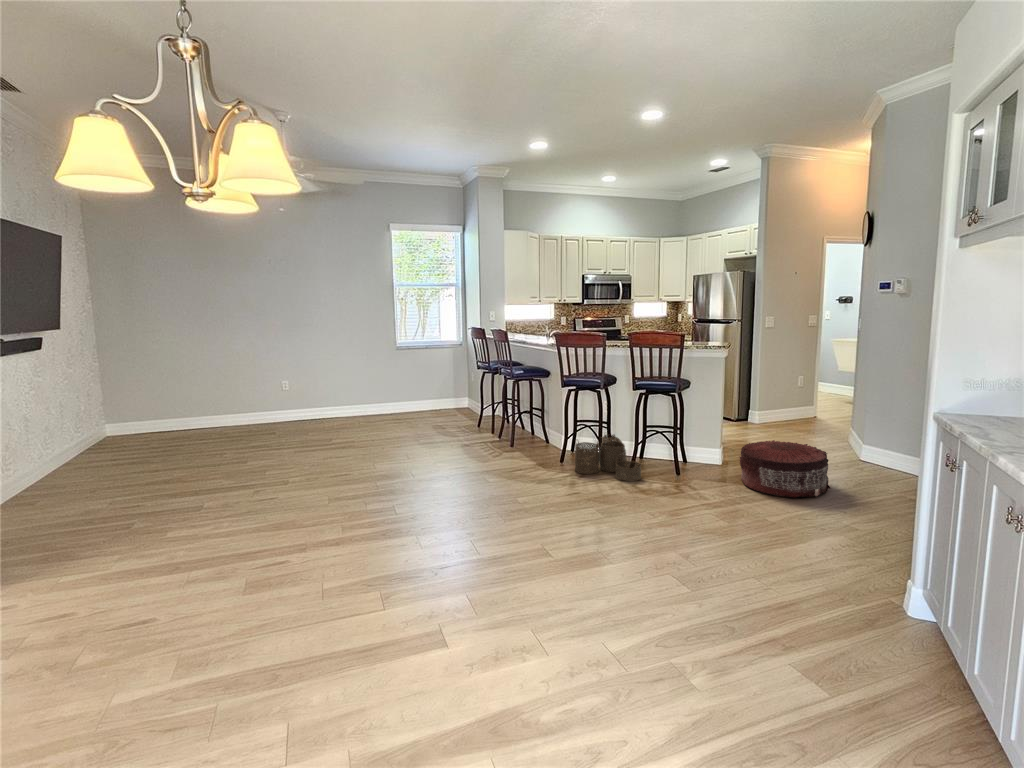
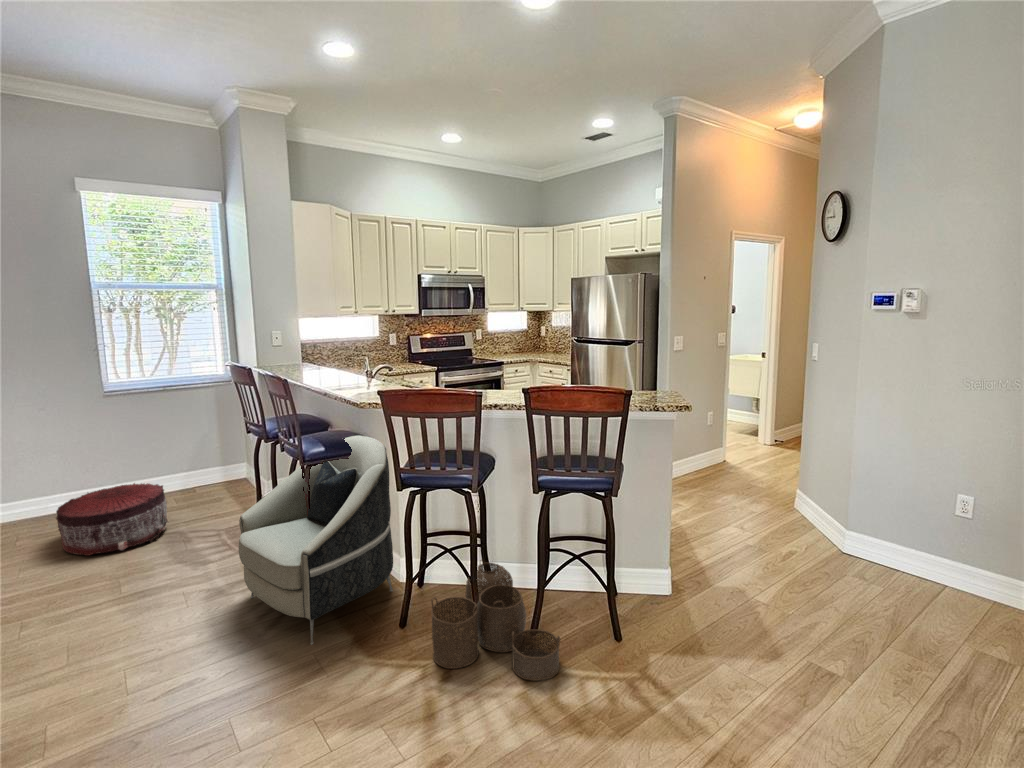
armchair: none [479,349,557,461] -> present [239,435,393,645]
pouf: present [740,440,830,497] -> present [56,483,168,556]

